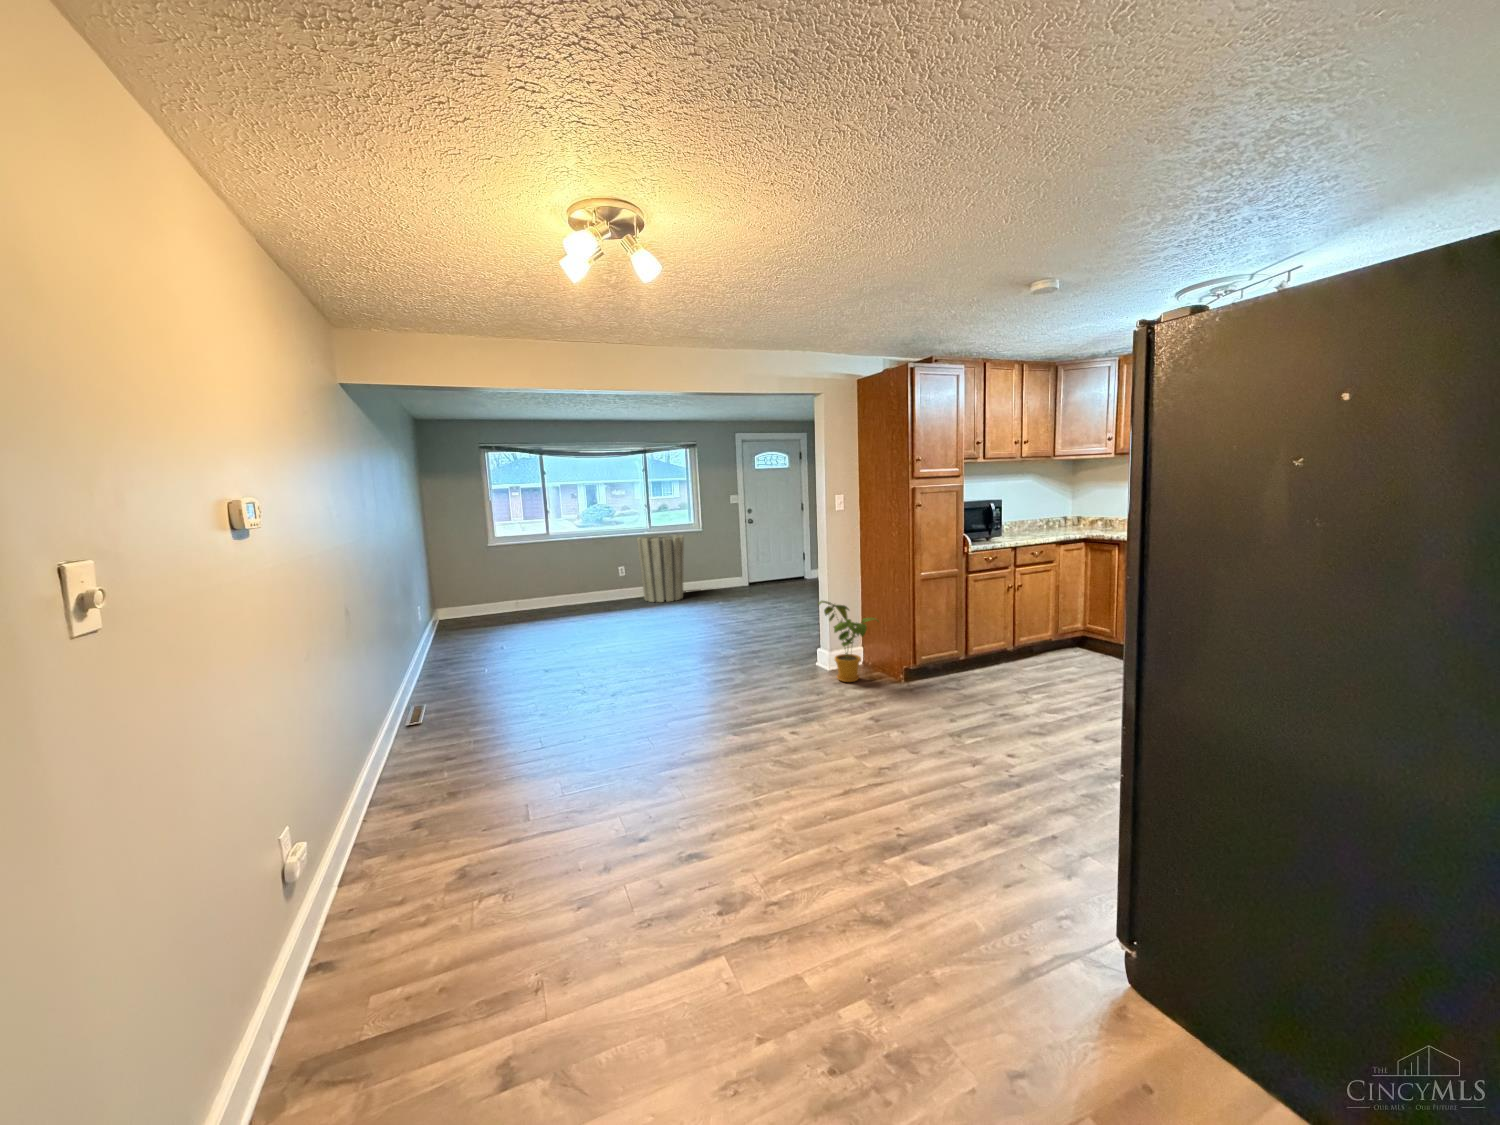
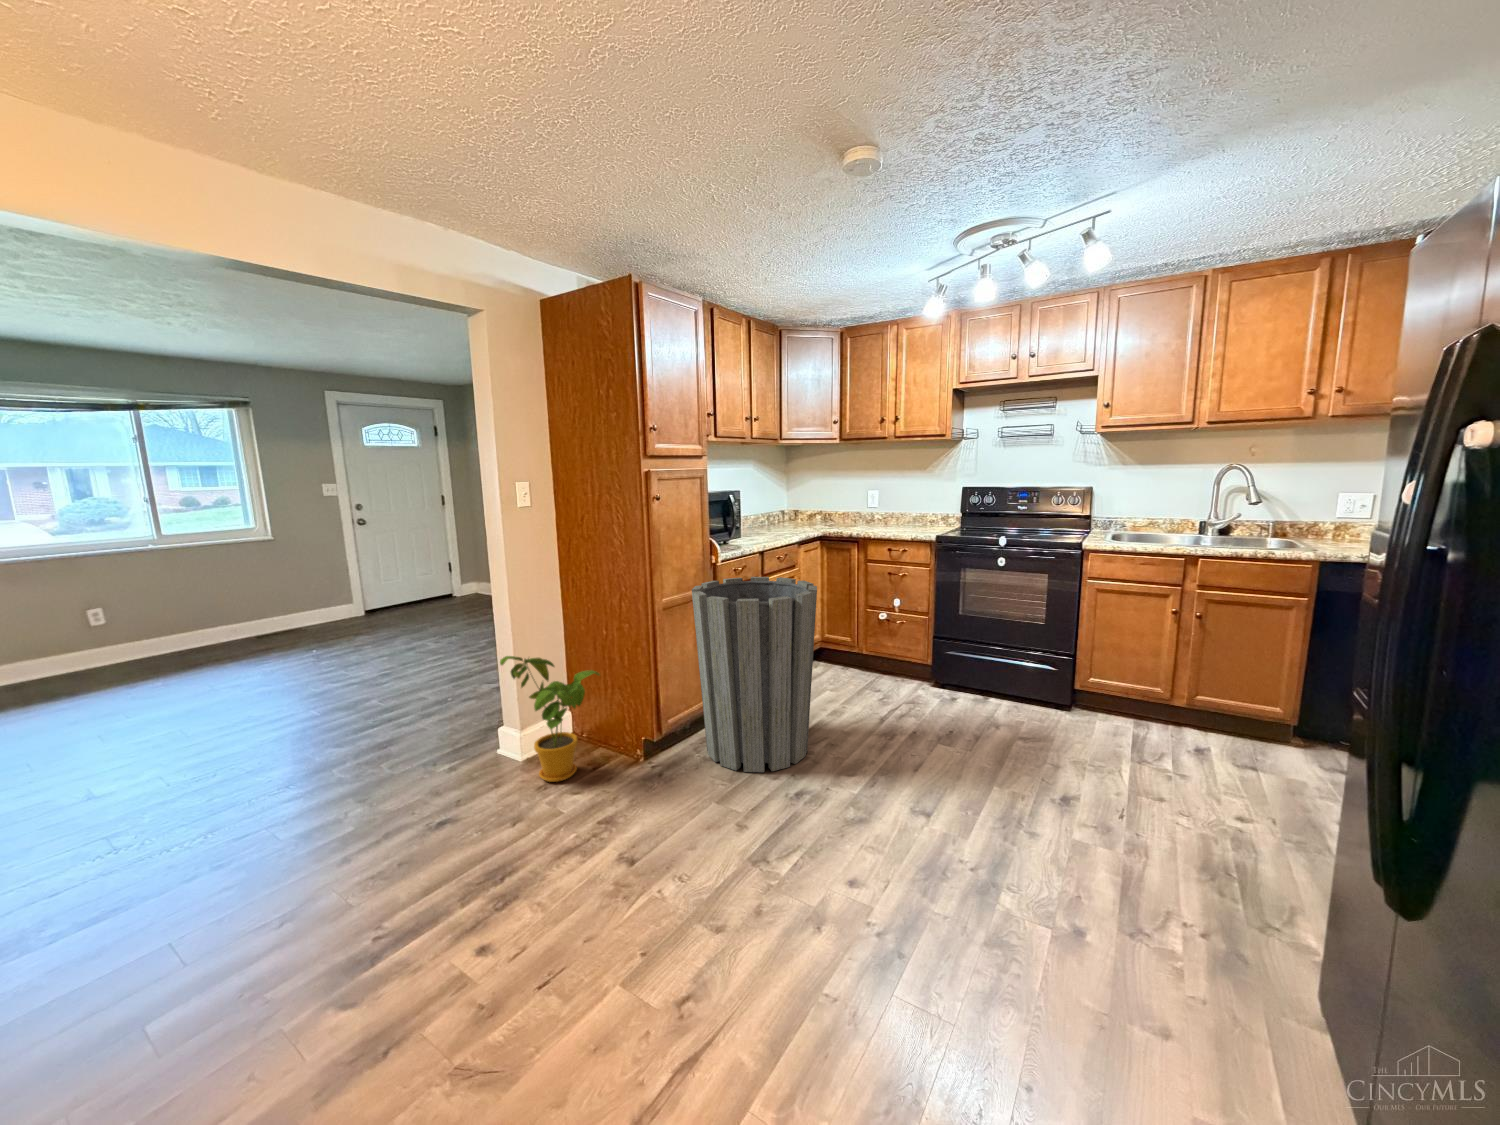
trash can: present [637,535,684,602] -> present [692,577,817,772]

